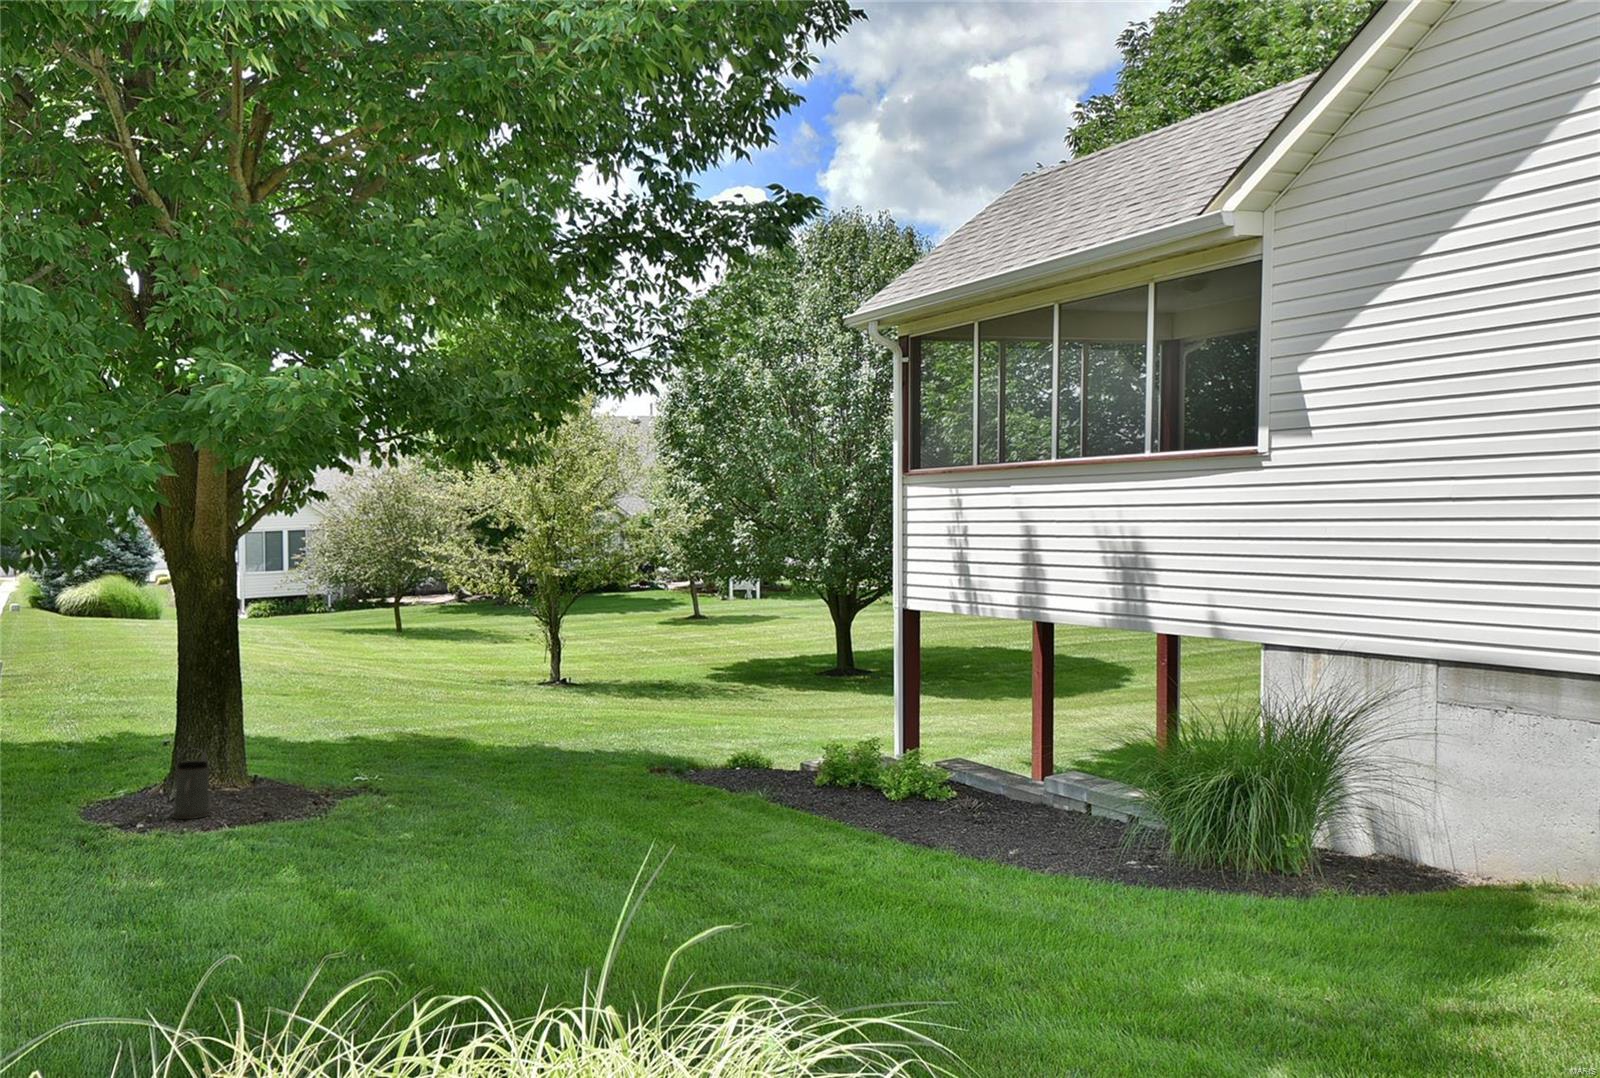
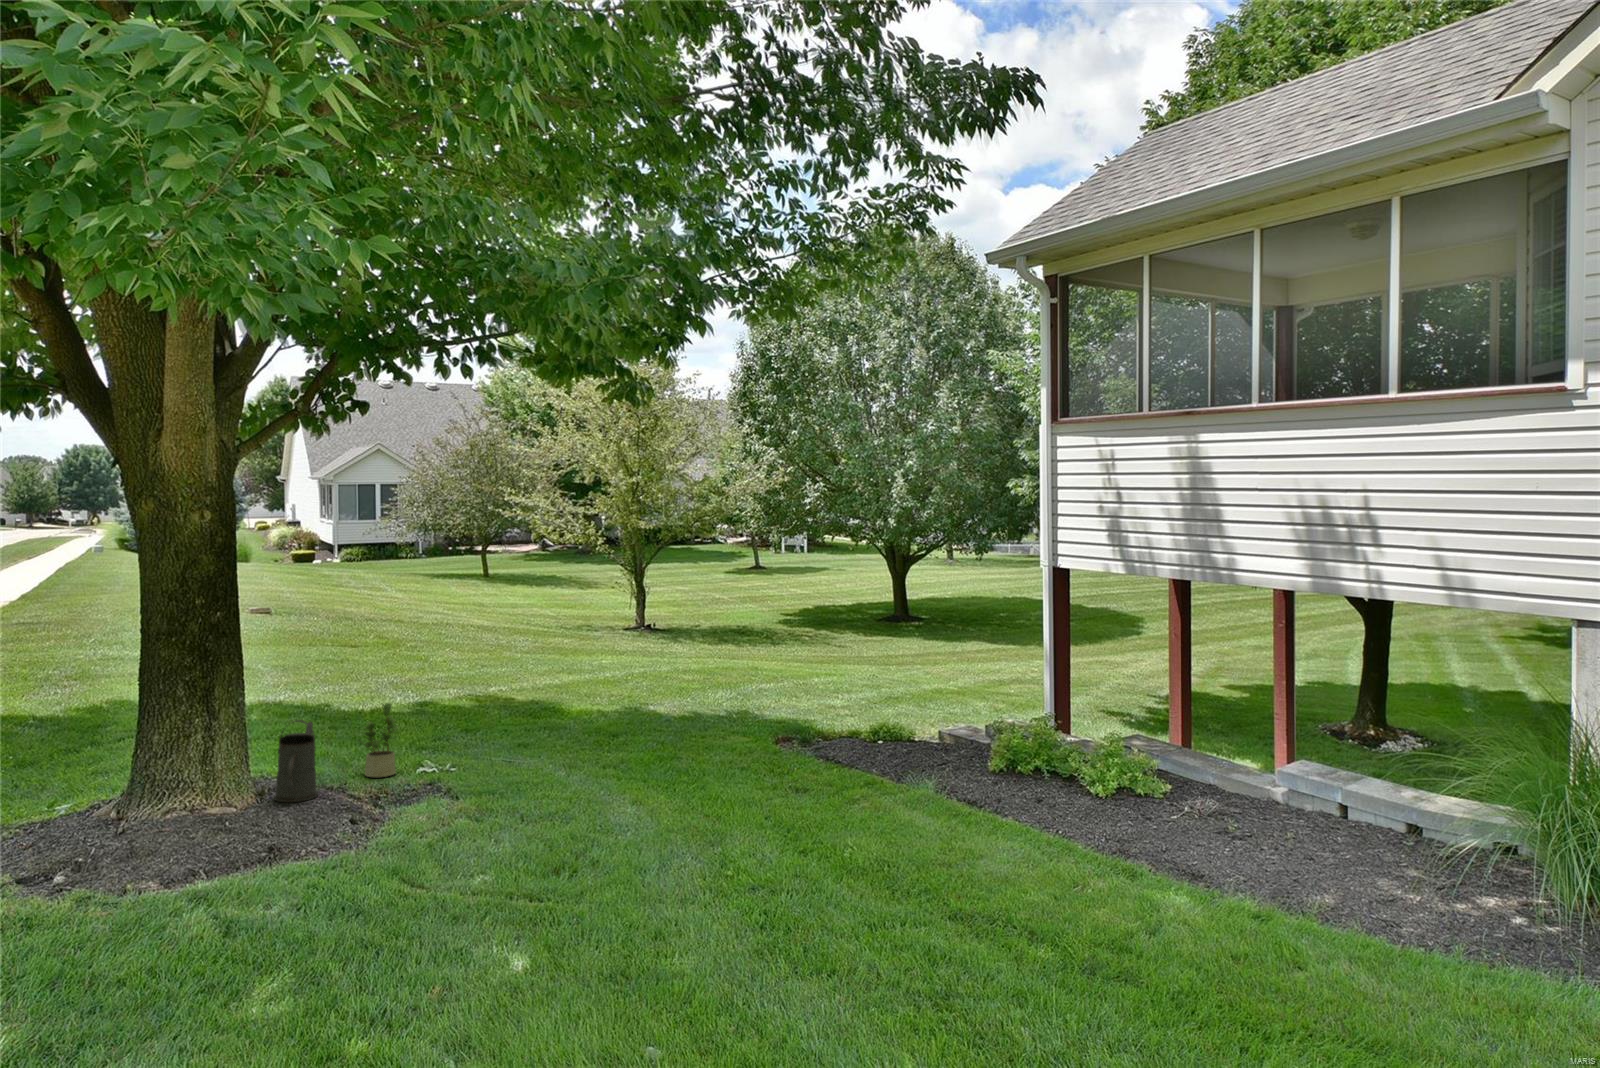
potted plant: none [246,736,284,801] -> present [358,703,398,777]

